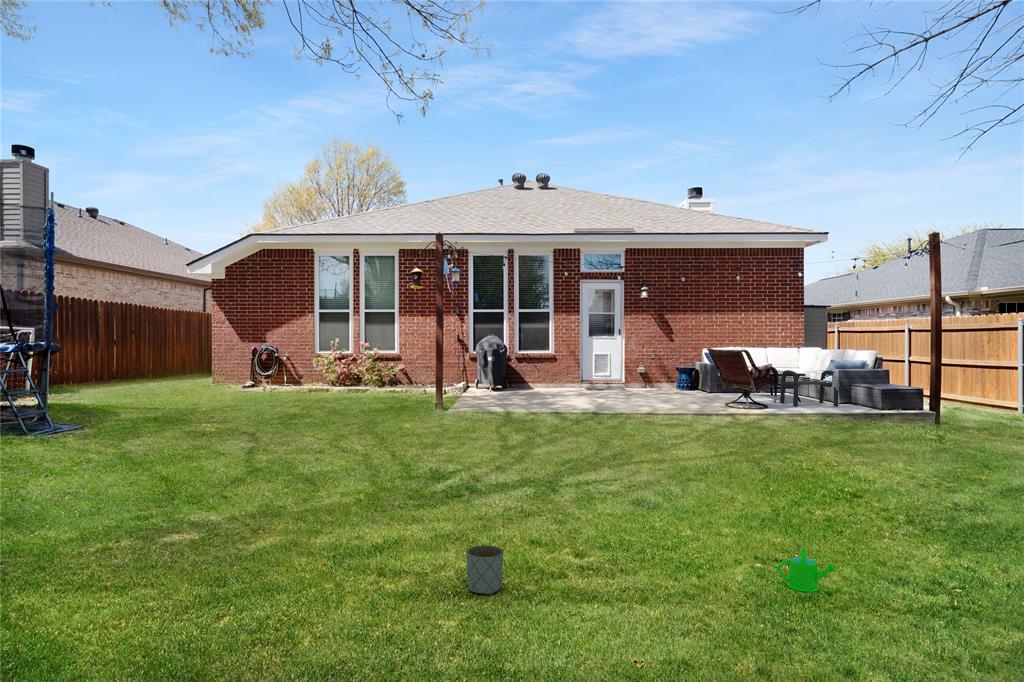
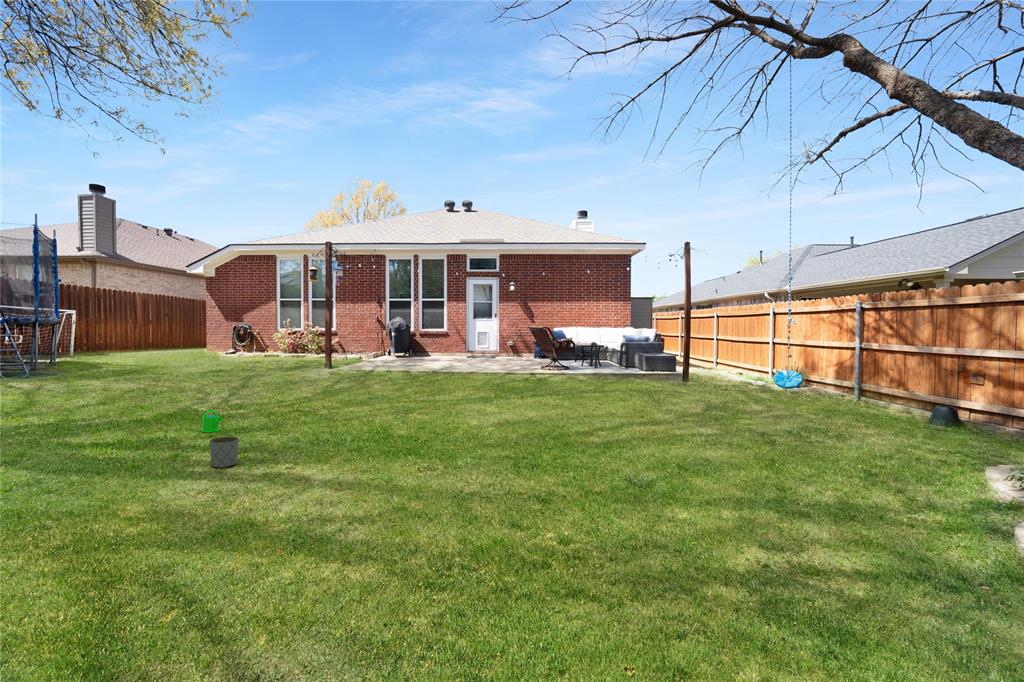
planter: present [466,545,504,595] -> present [210,437,238,468]
watering can: present [777,547,836,592] -> present [202,409,223,432]

